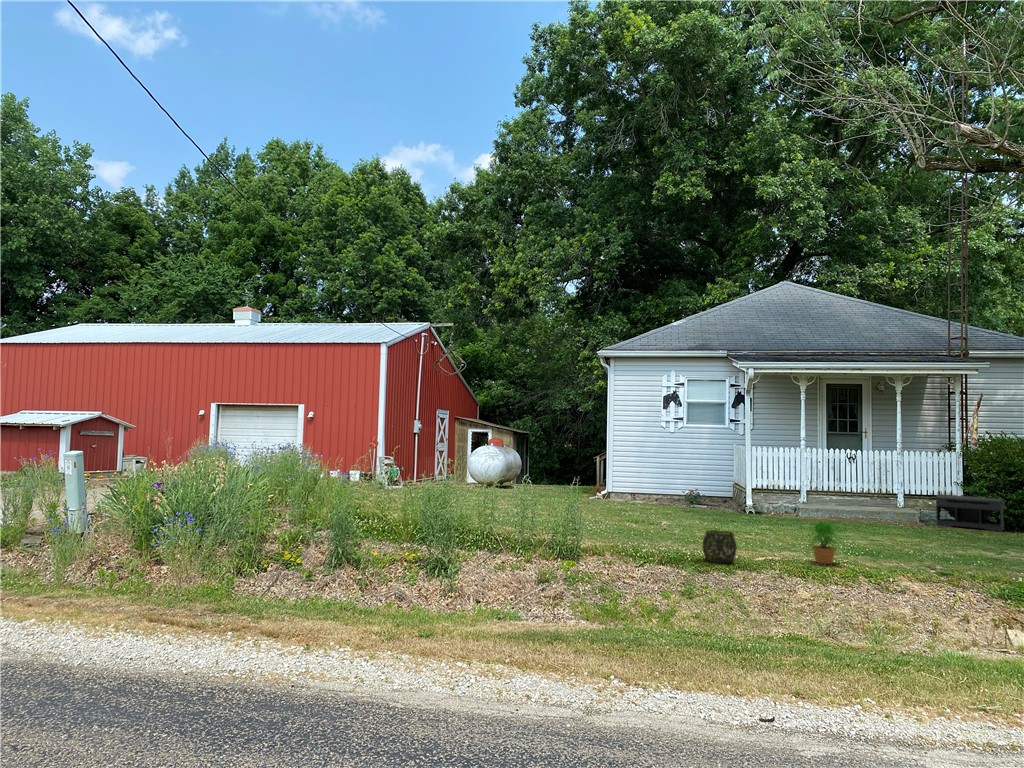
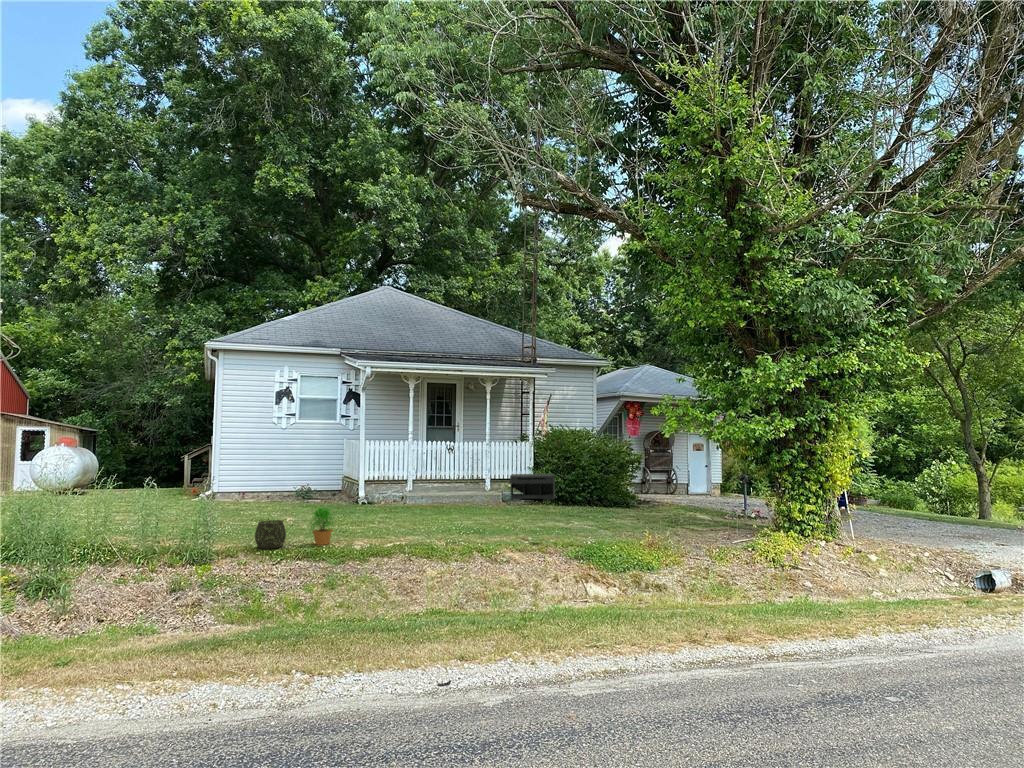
potted plant: present [809,522,838,564] -> present [311,508,334,545]
woven basket: present [702,530,737,563] -> present [255,520,286,549]

